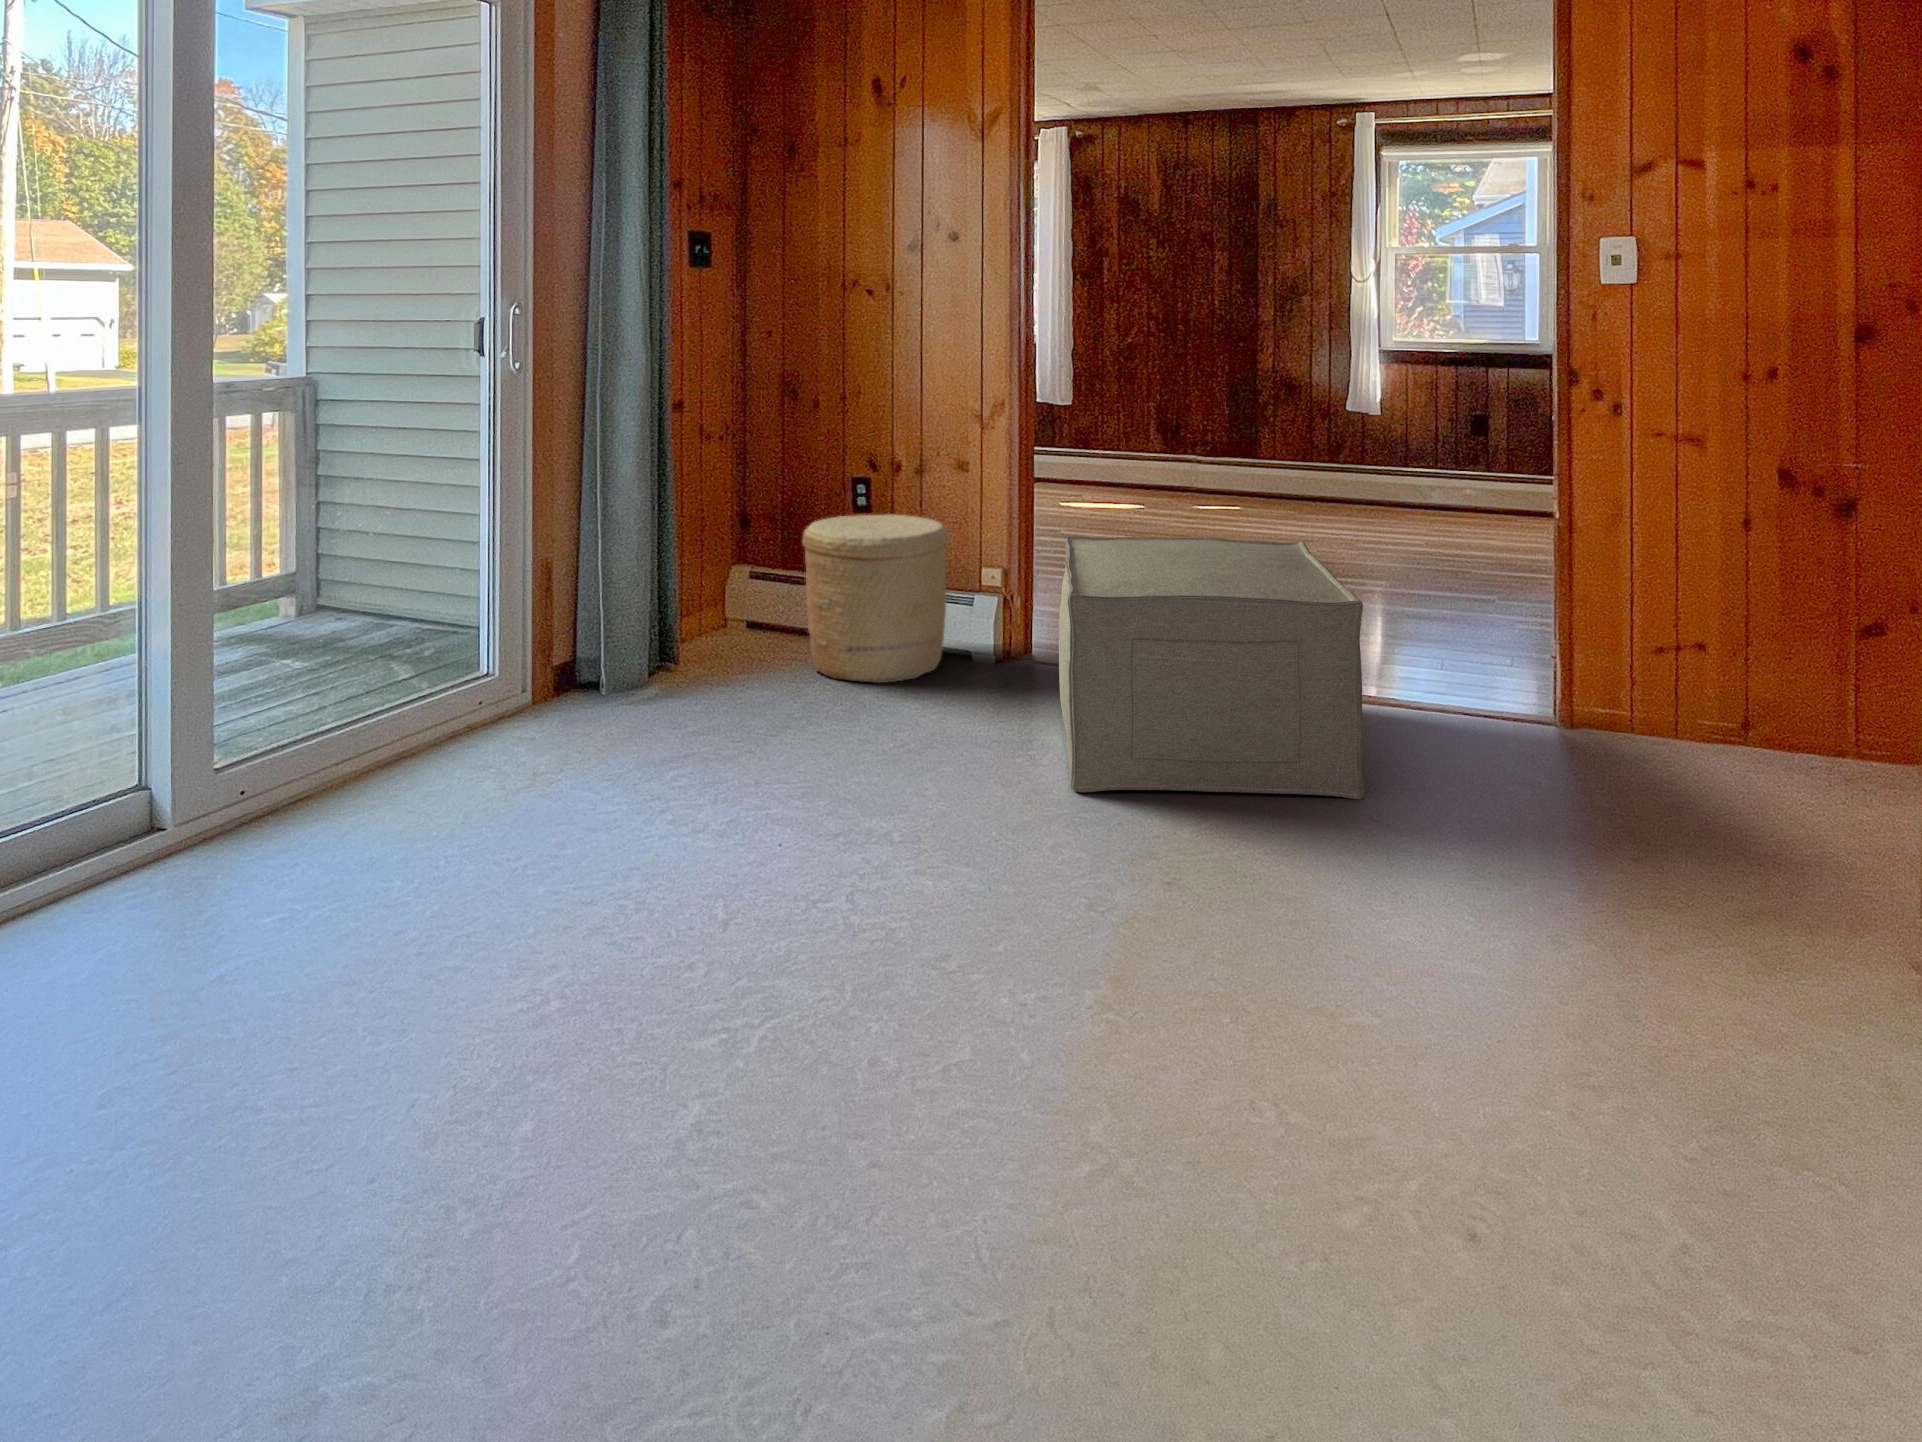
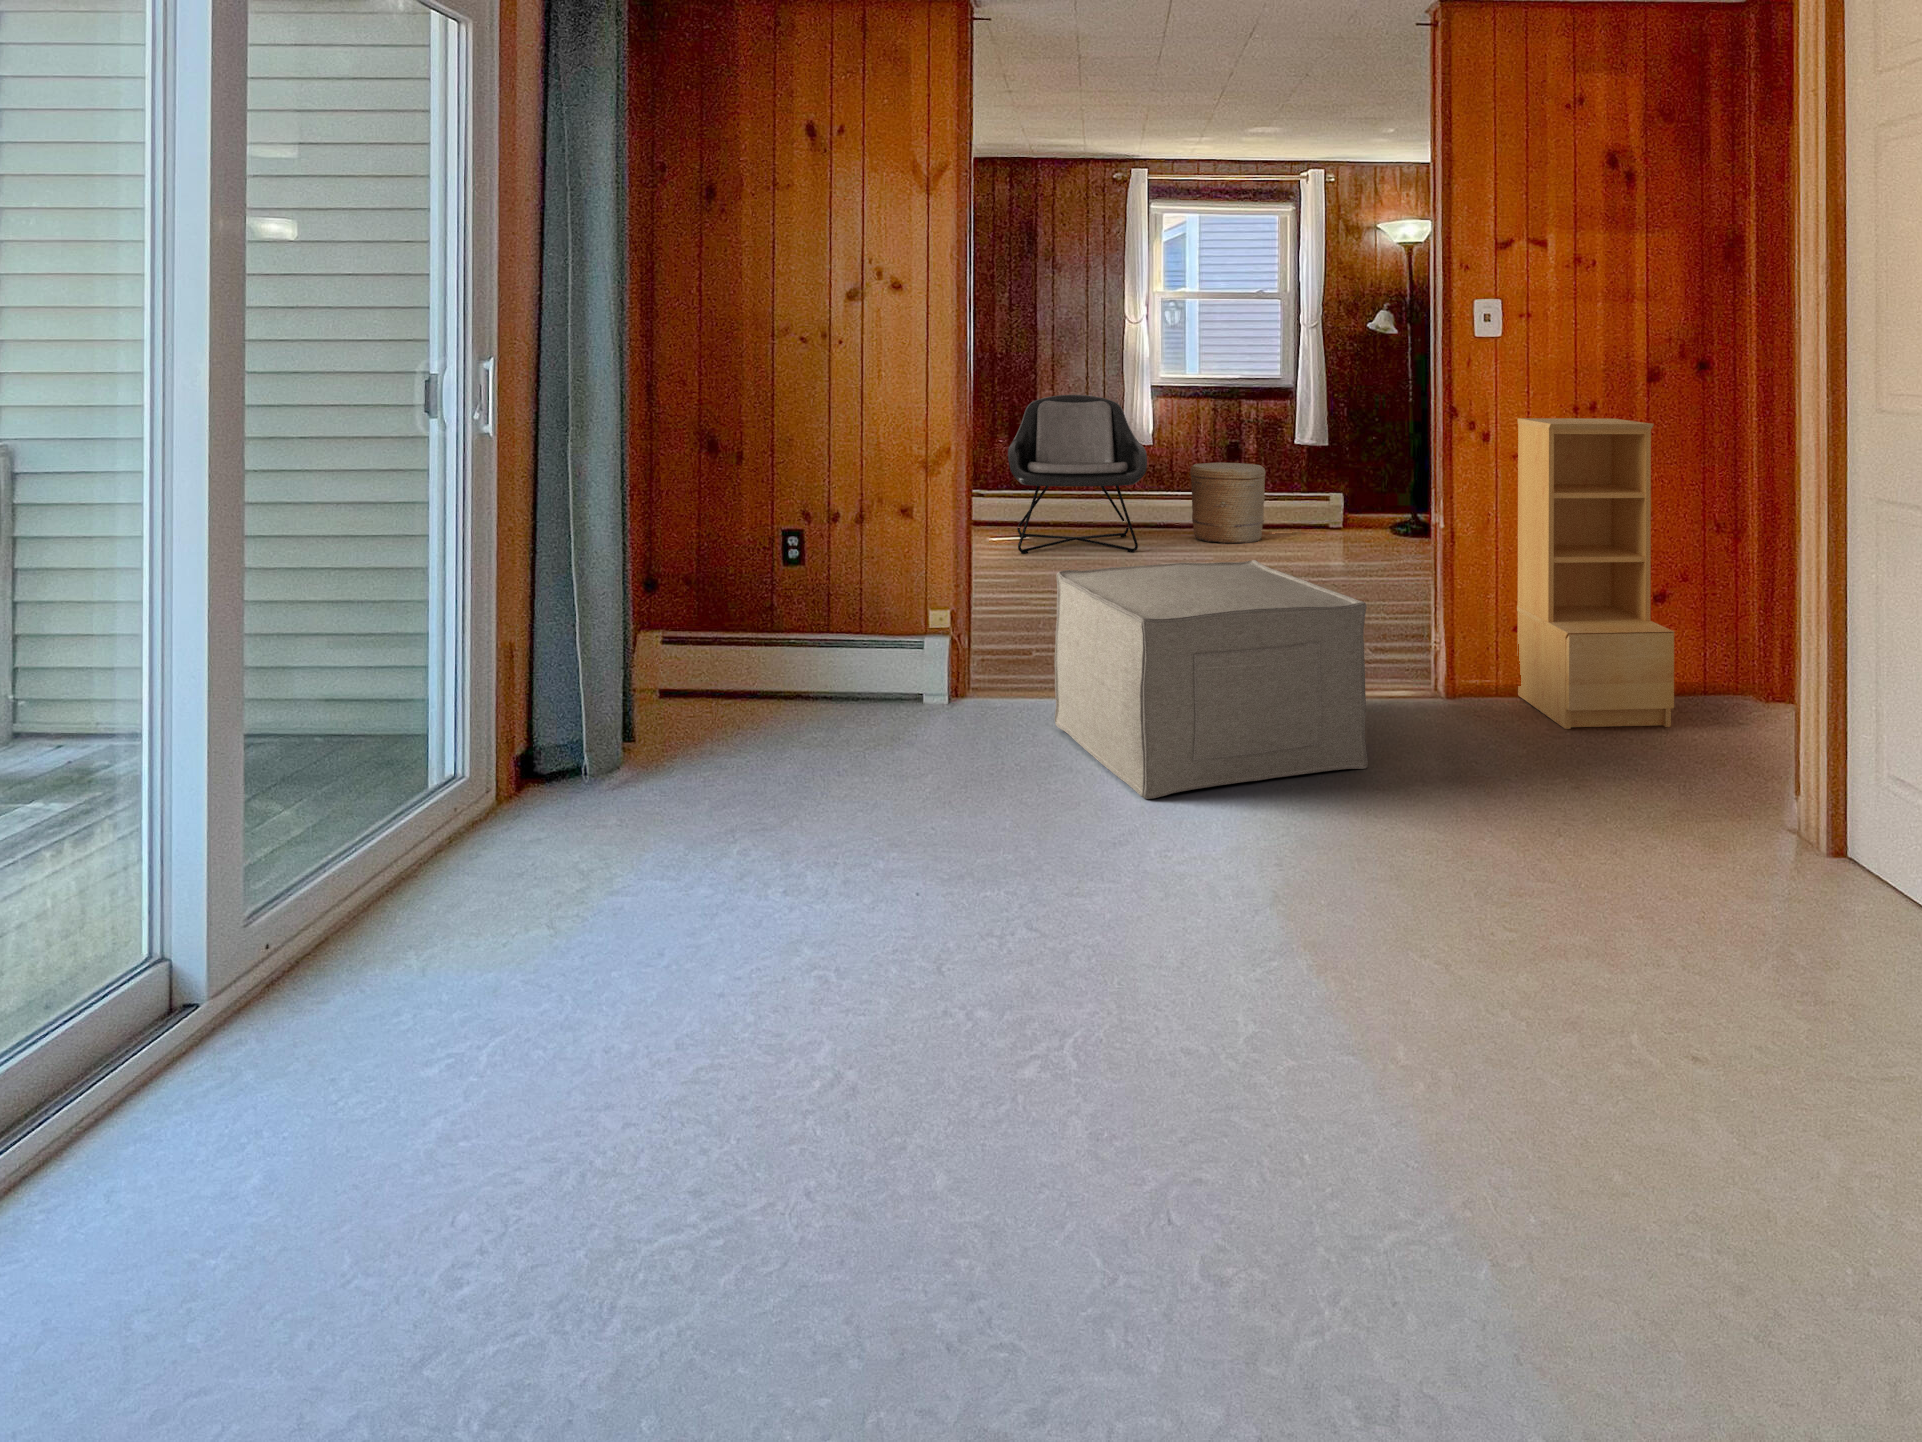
lounge chair: none [1210,359,1359,527] -> present [1008,395,1147,554]
bookshelf: none [1654,388,1858,814] -> present [1517,418,1674,729]
woven basket: present [802,514,949,683] -> present [1190,463,1265,543]

